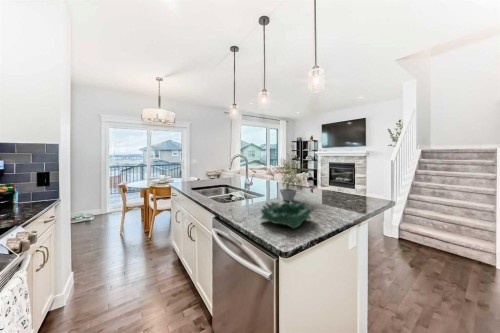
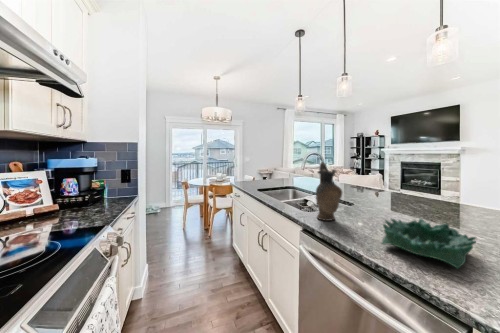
potted plant: present [277,160,308,201] -> none [369,152,432,214]
ceramic pitcher: none [226,162,245,208] -> present [316,163,342,221]

